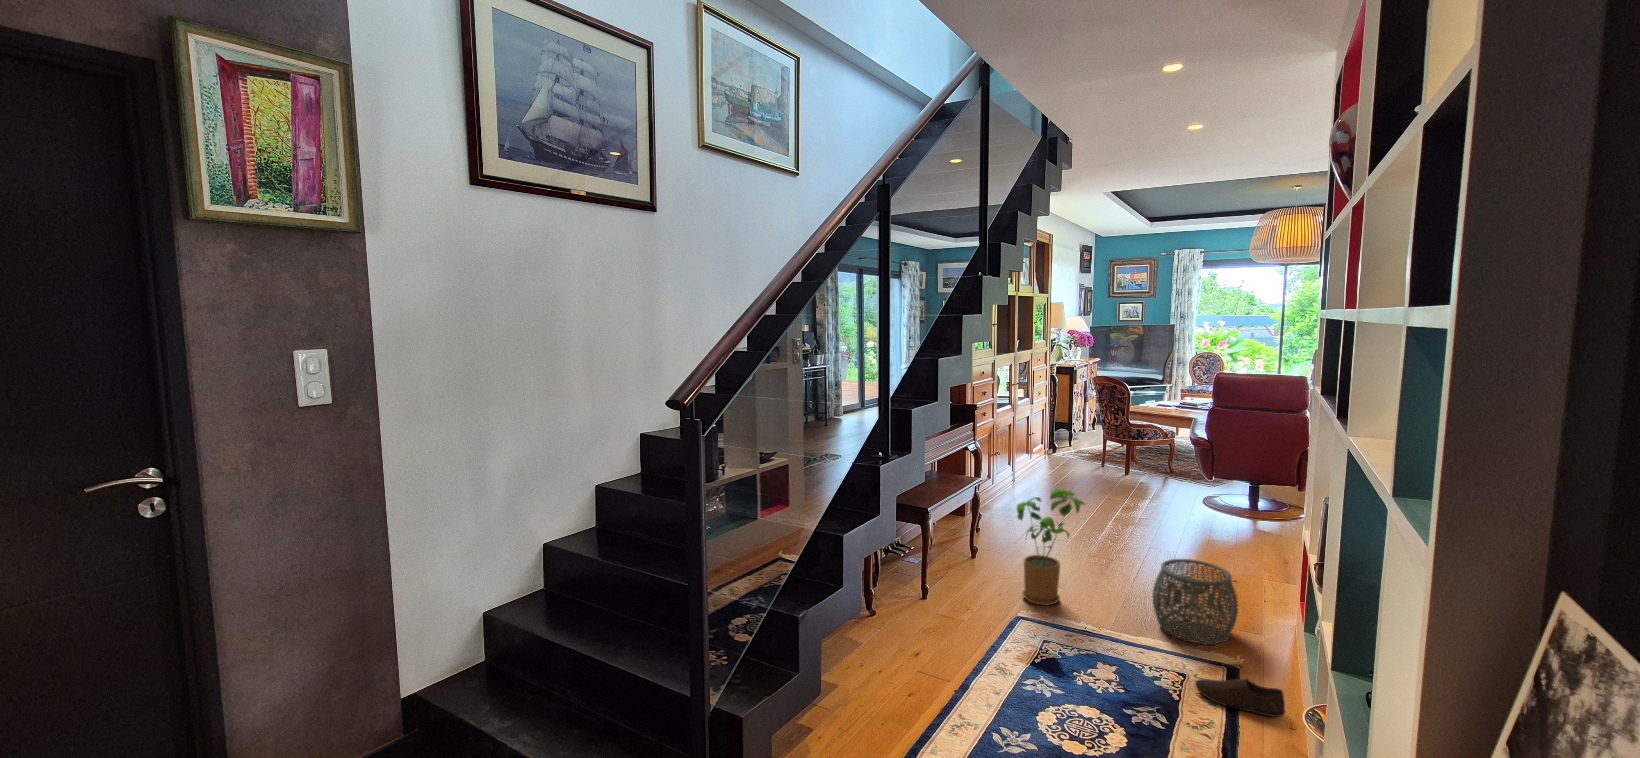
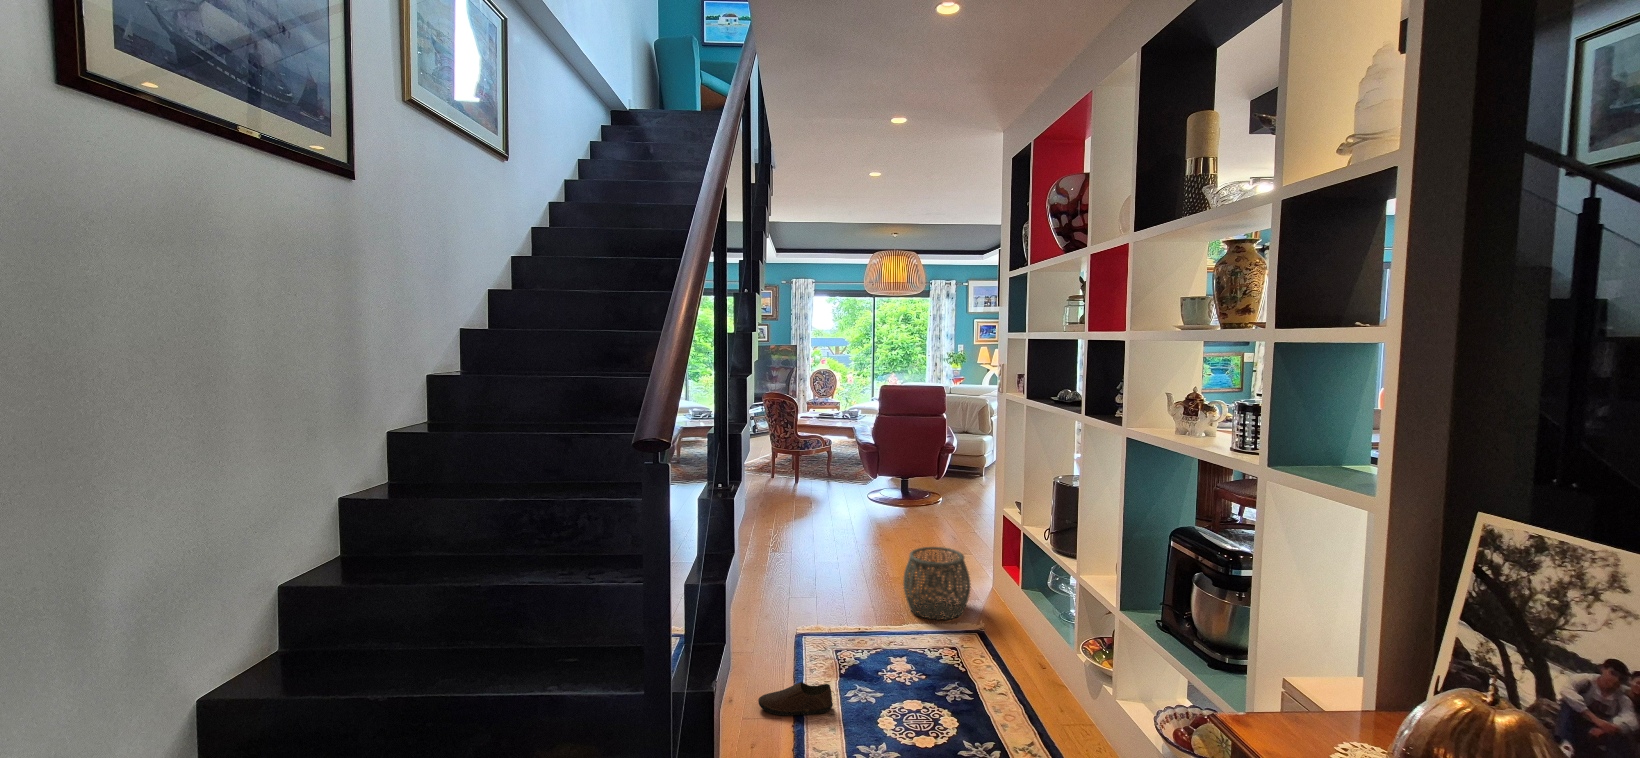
house plant: present [1017,488,1086,605] -> none [776,500,841,620]
shoe: present [1195,679,1286,717] -> present [758,682,833,716]

